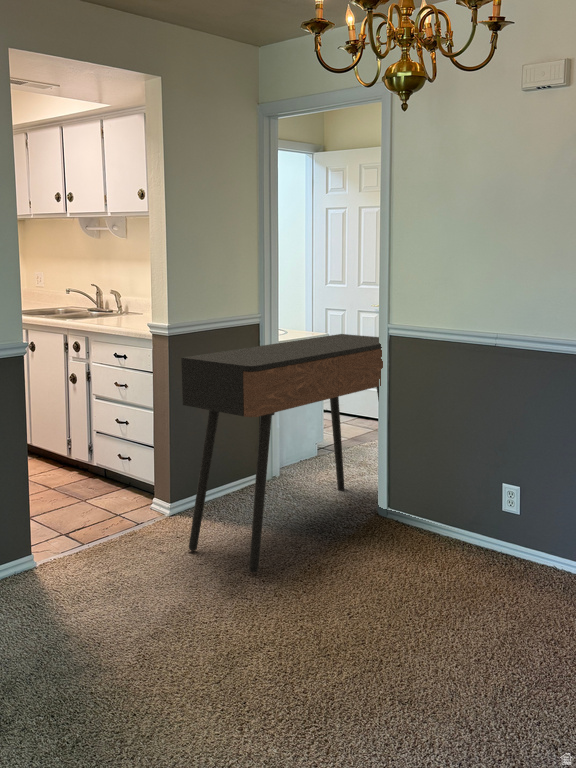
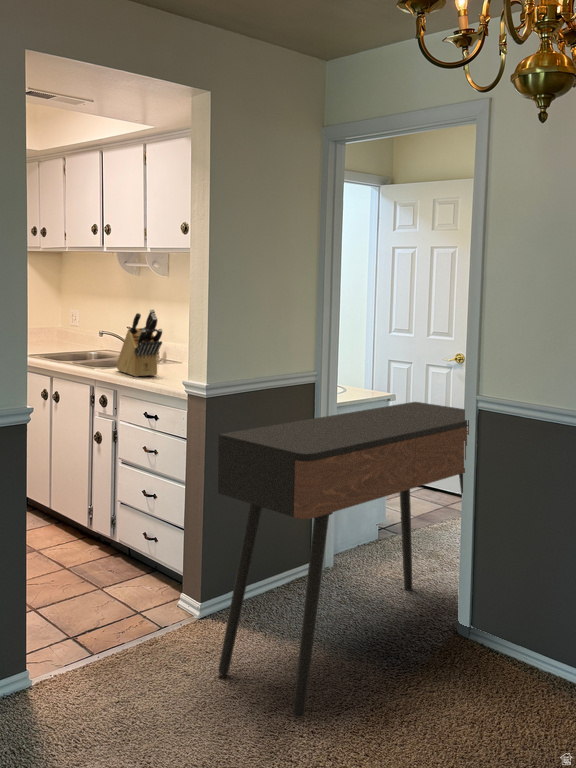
knife block: none [86,264,126,323] -> present [116,309,162,377]

